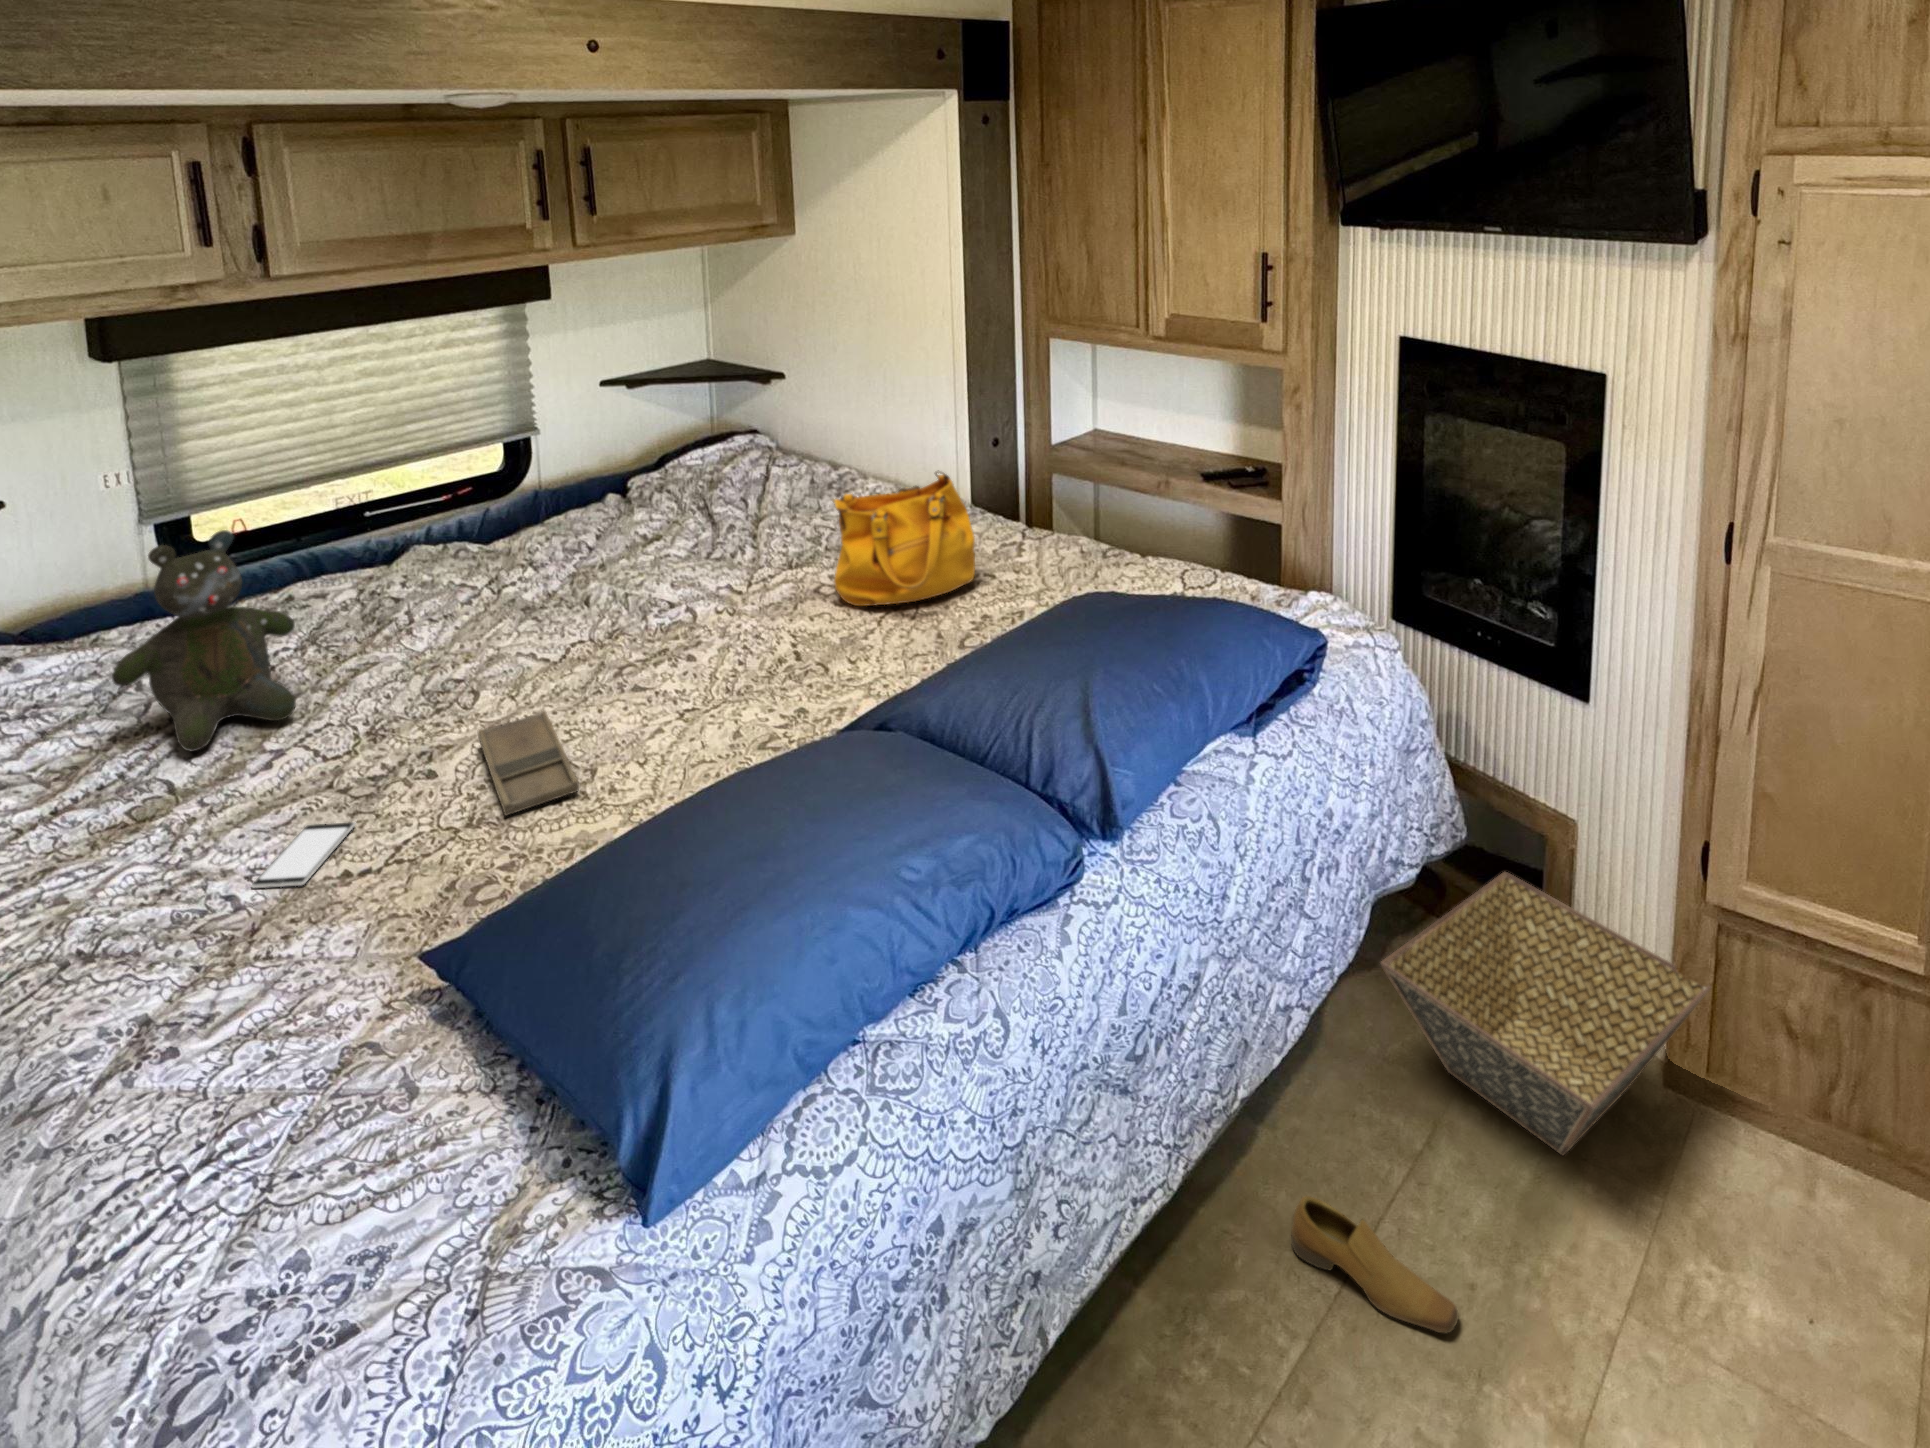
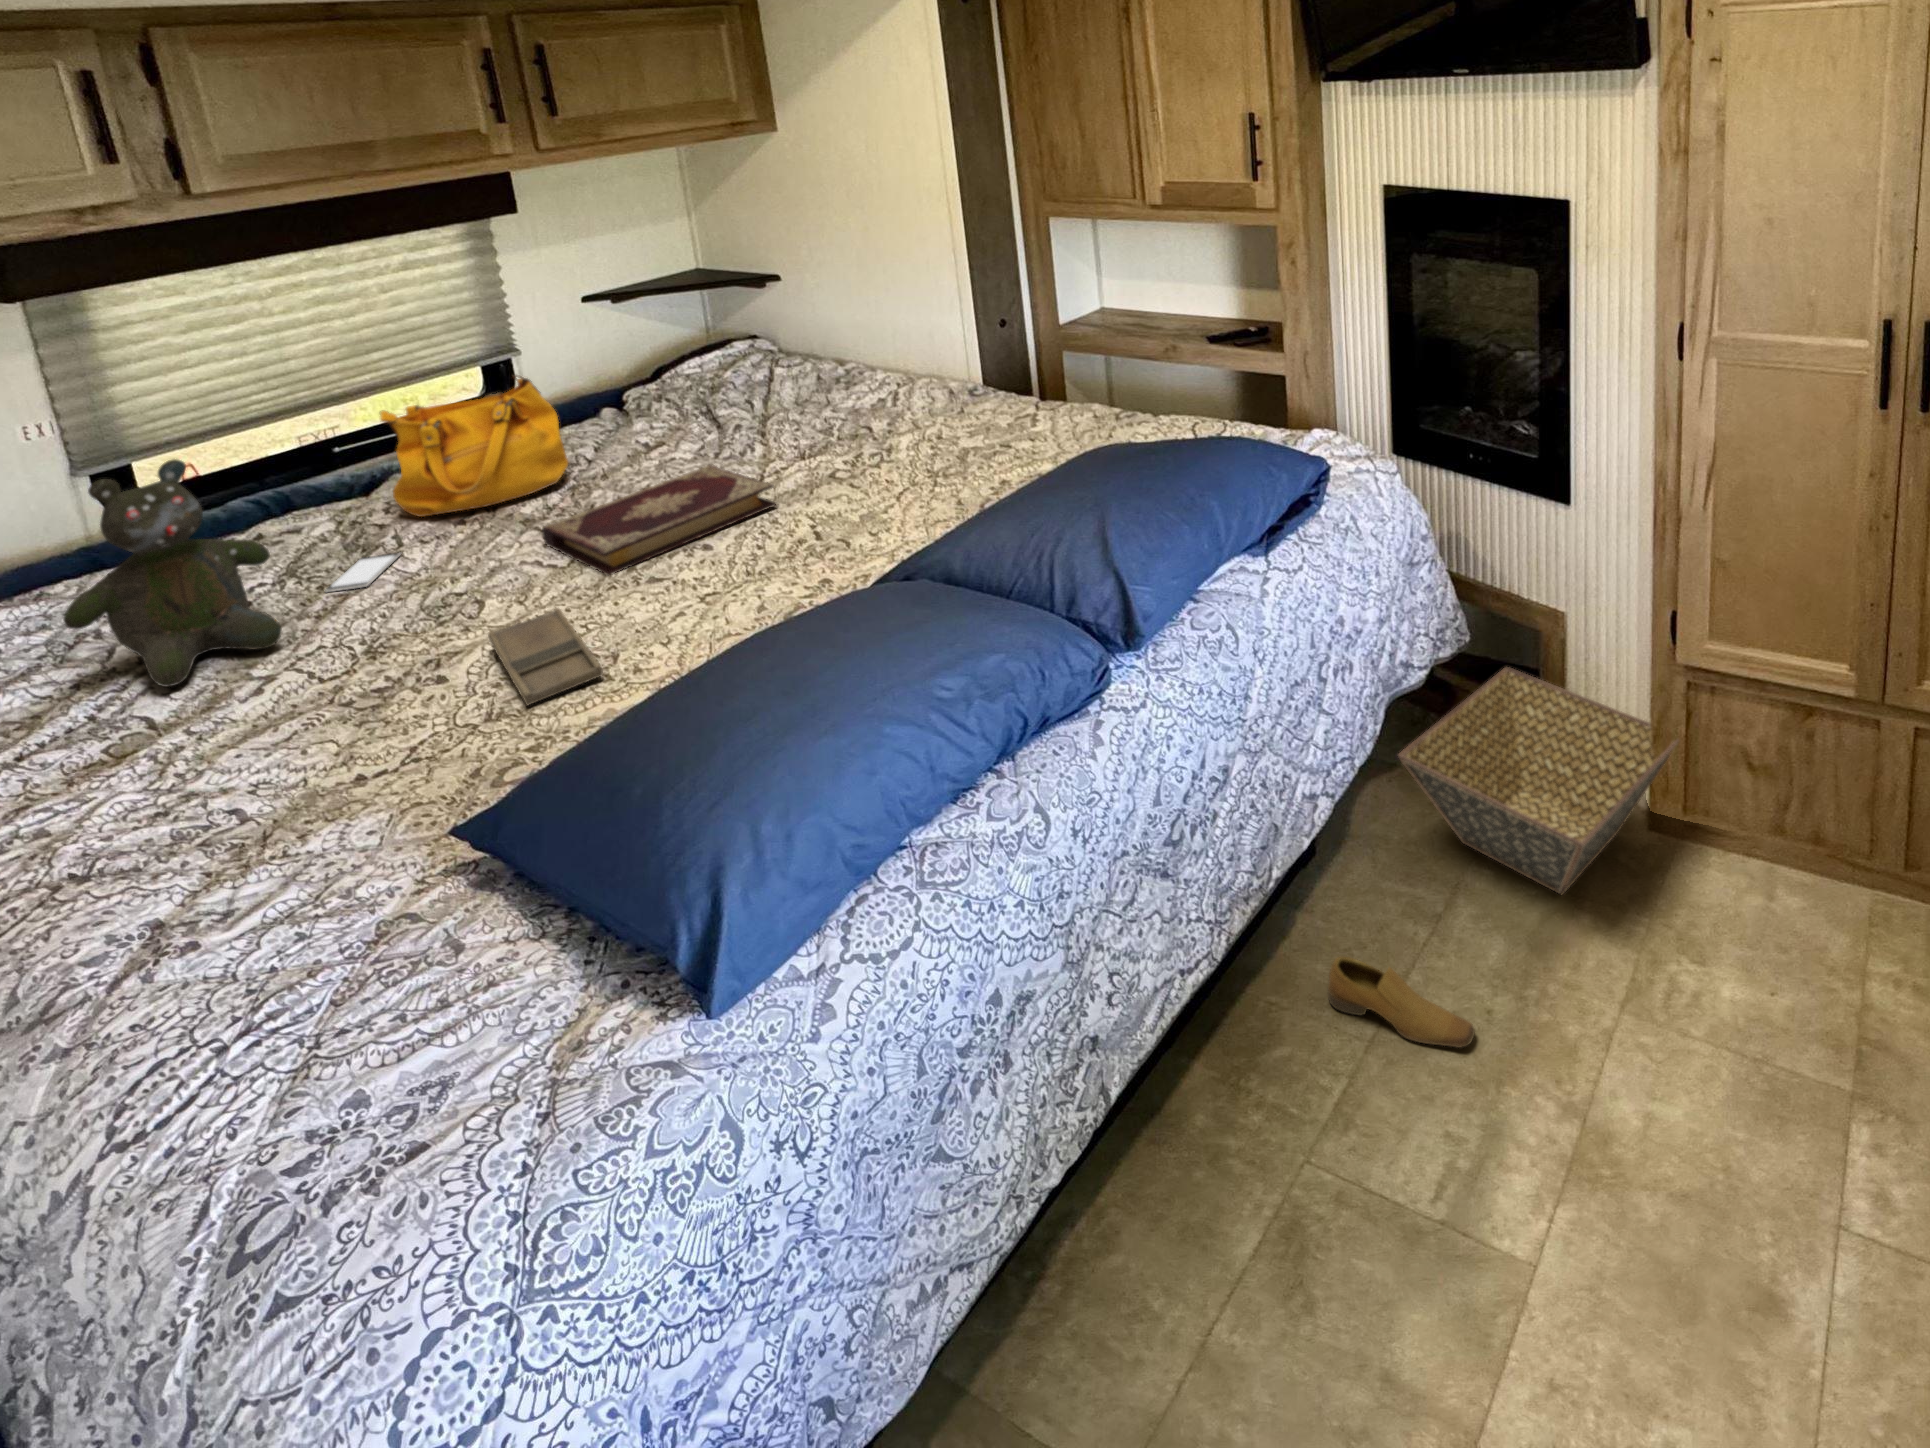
handbag: present [832,470,975,606] -> present [380,375,569,517]
book: none [538,566,759,678] -> present [542,465,776,575]
smartphone: present [251,822,355,888] -> present [324,552,400,592]

